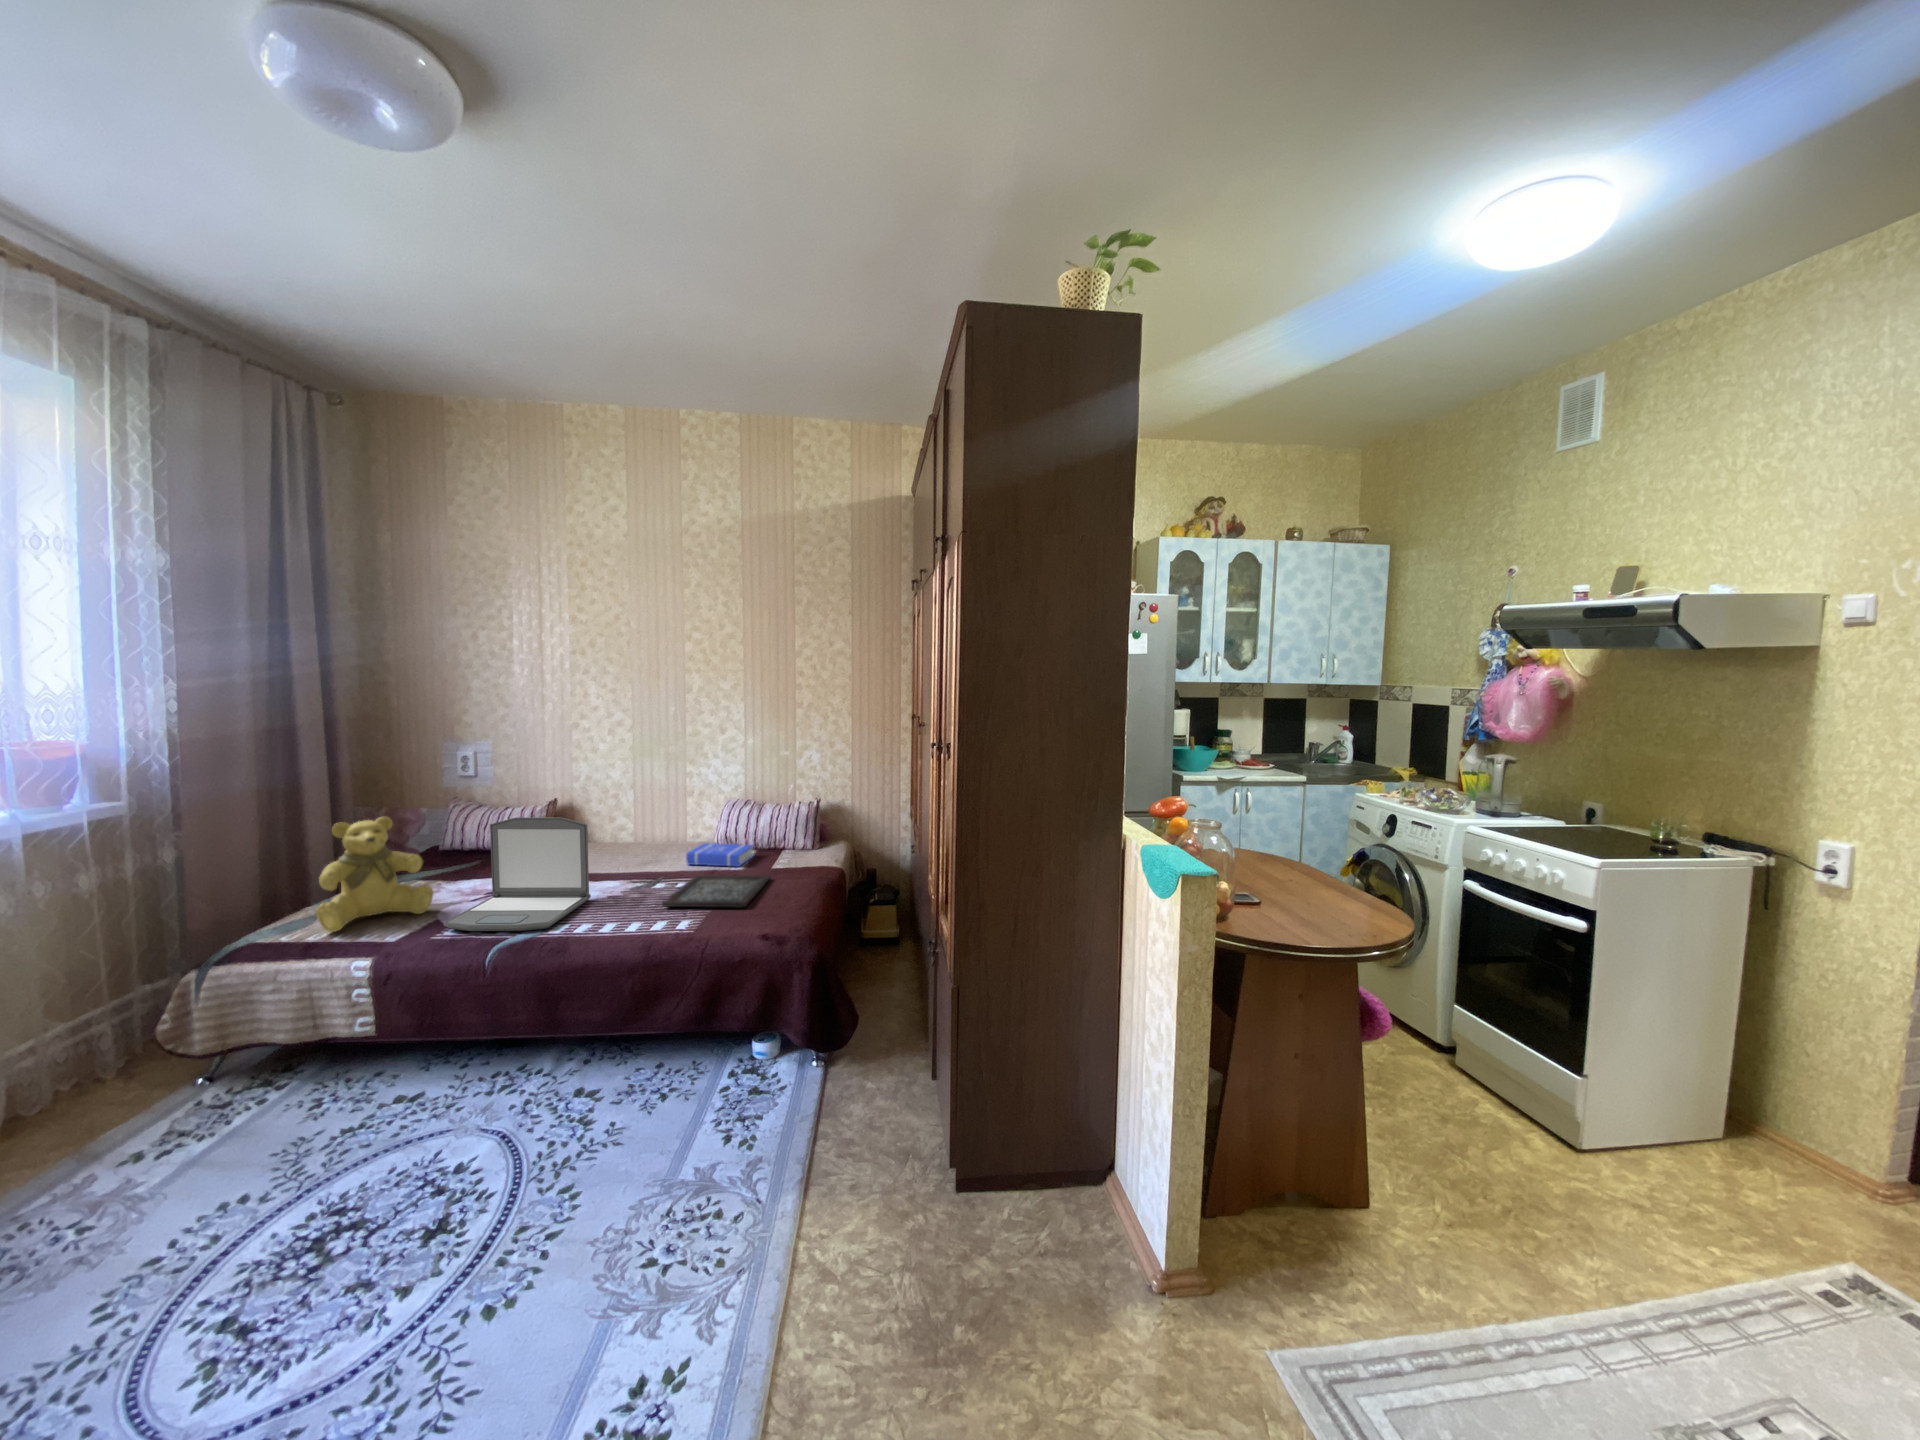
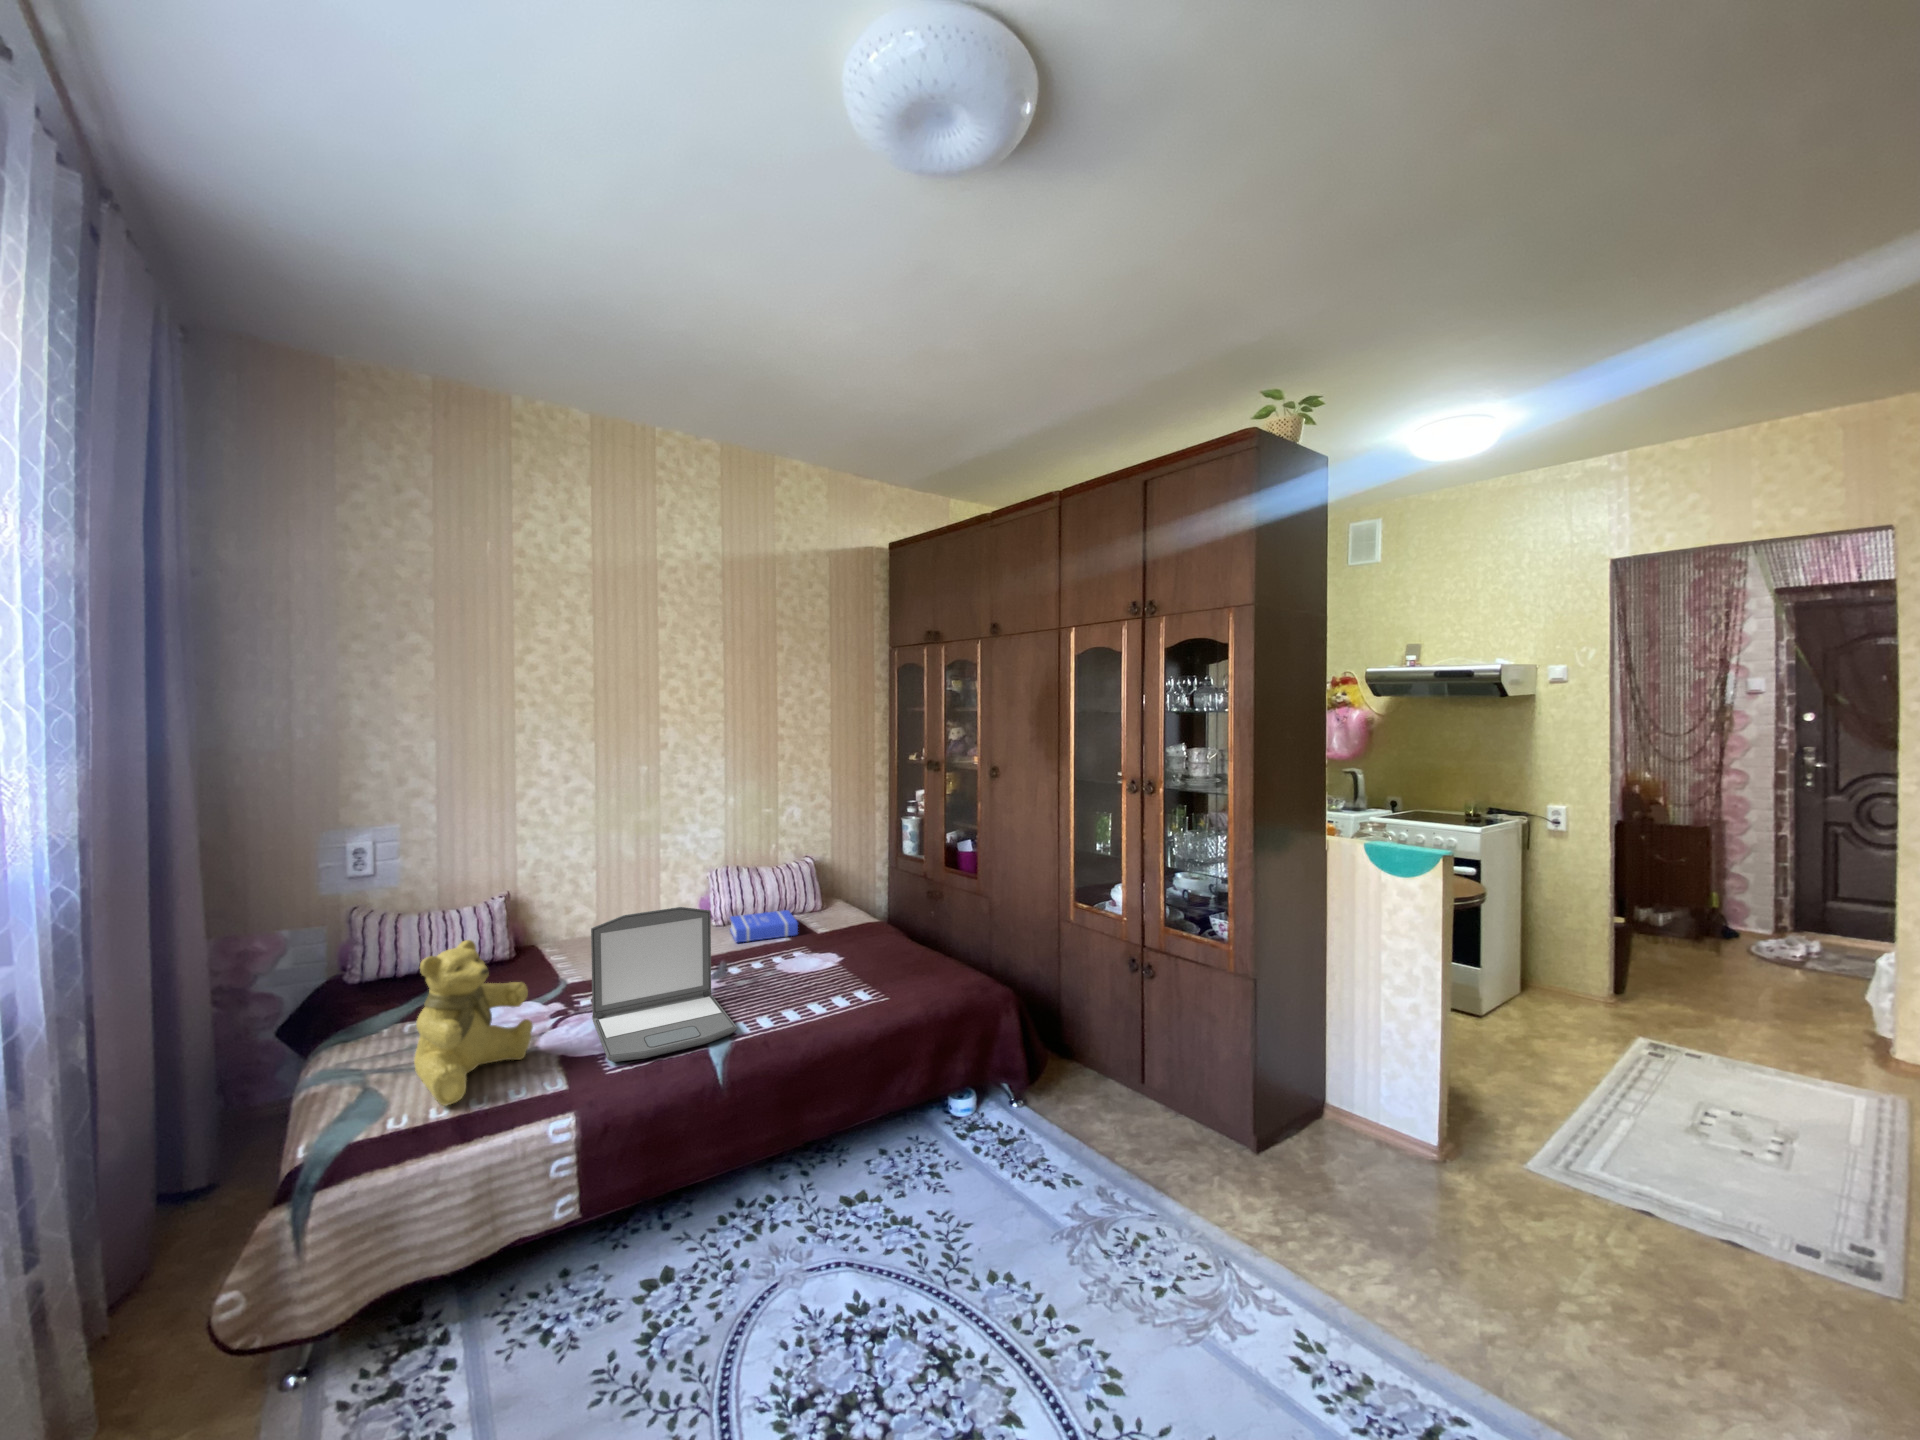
tray: present [662,875,771,907] -> none [779,937,894,987]

